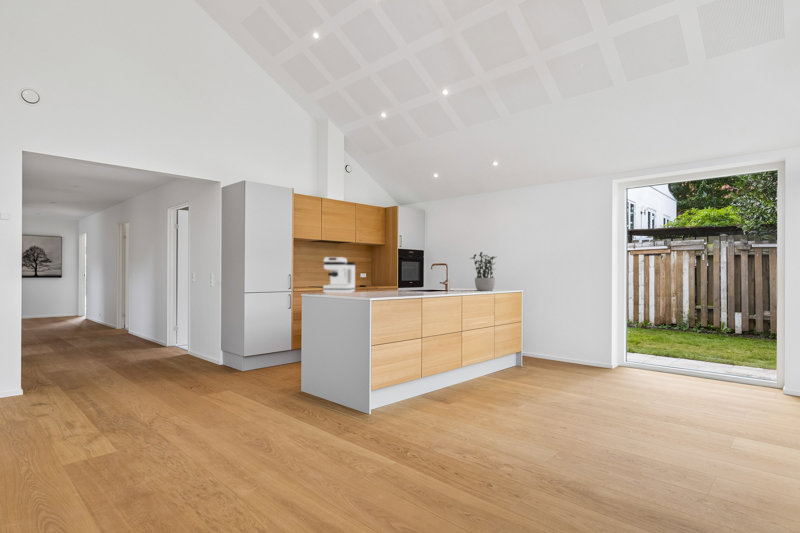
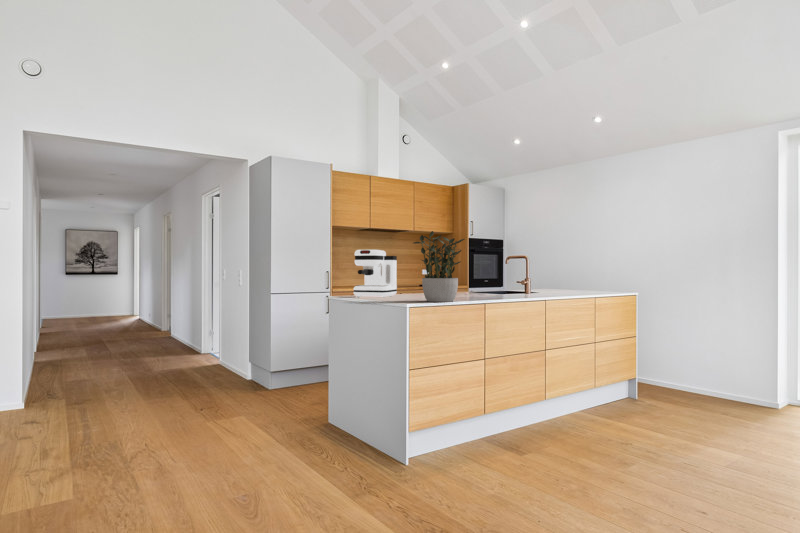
potted plant: present [472,252,495,291] -> present [414,231,464,302]

